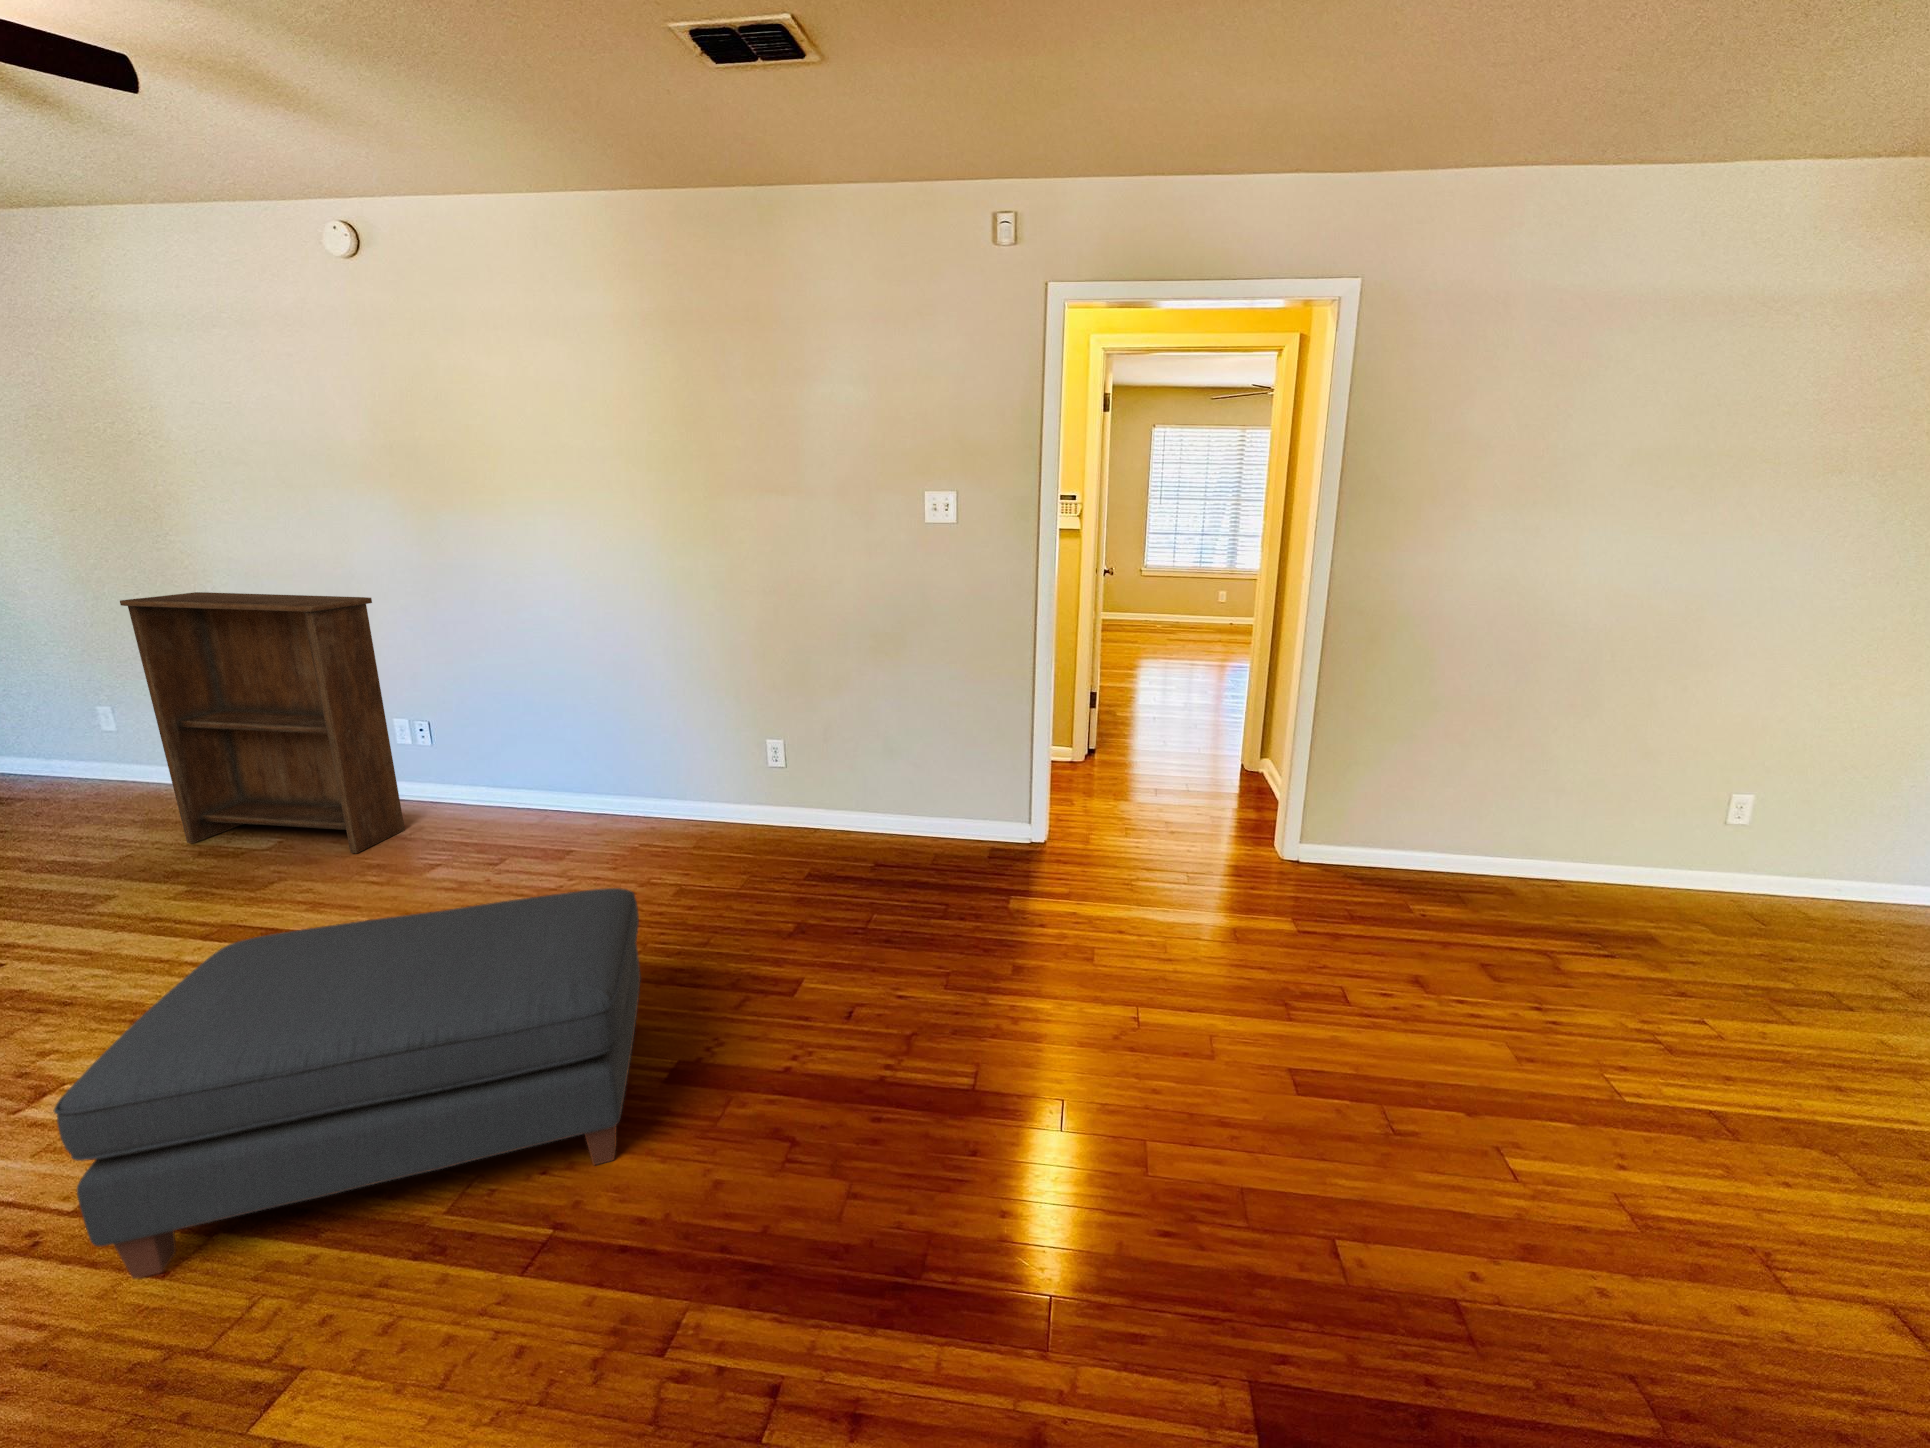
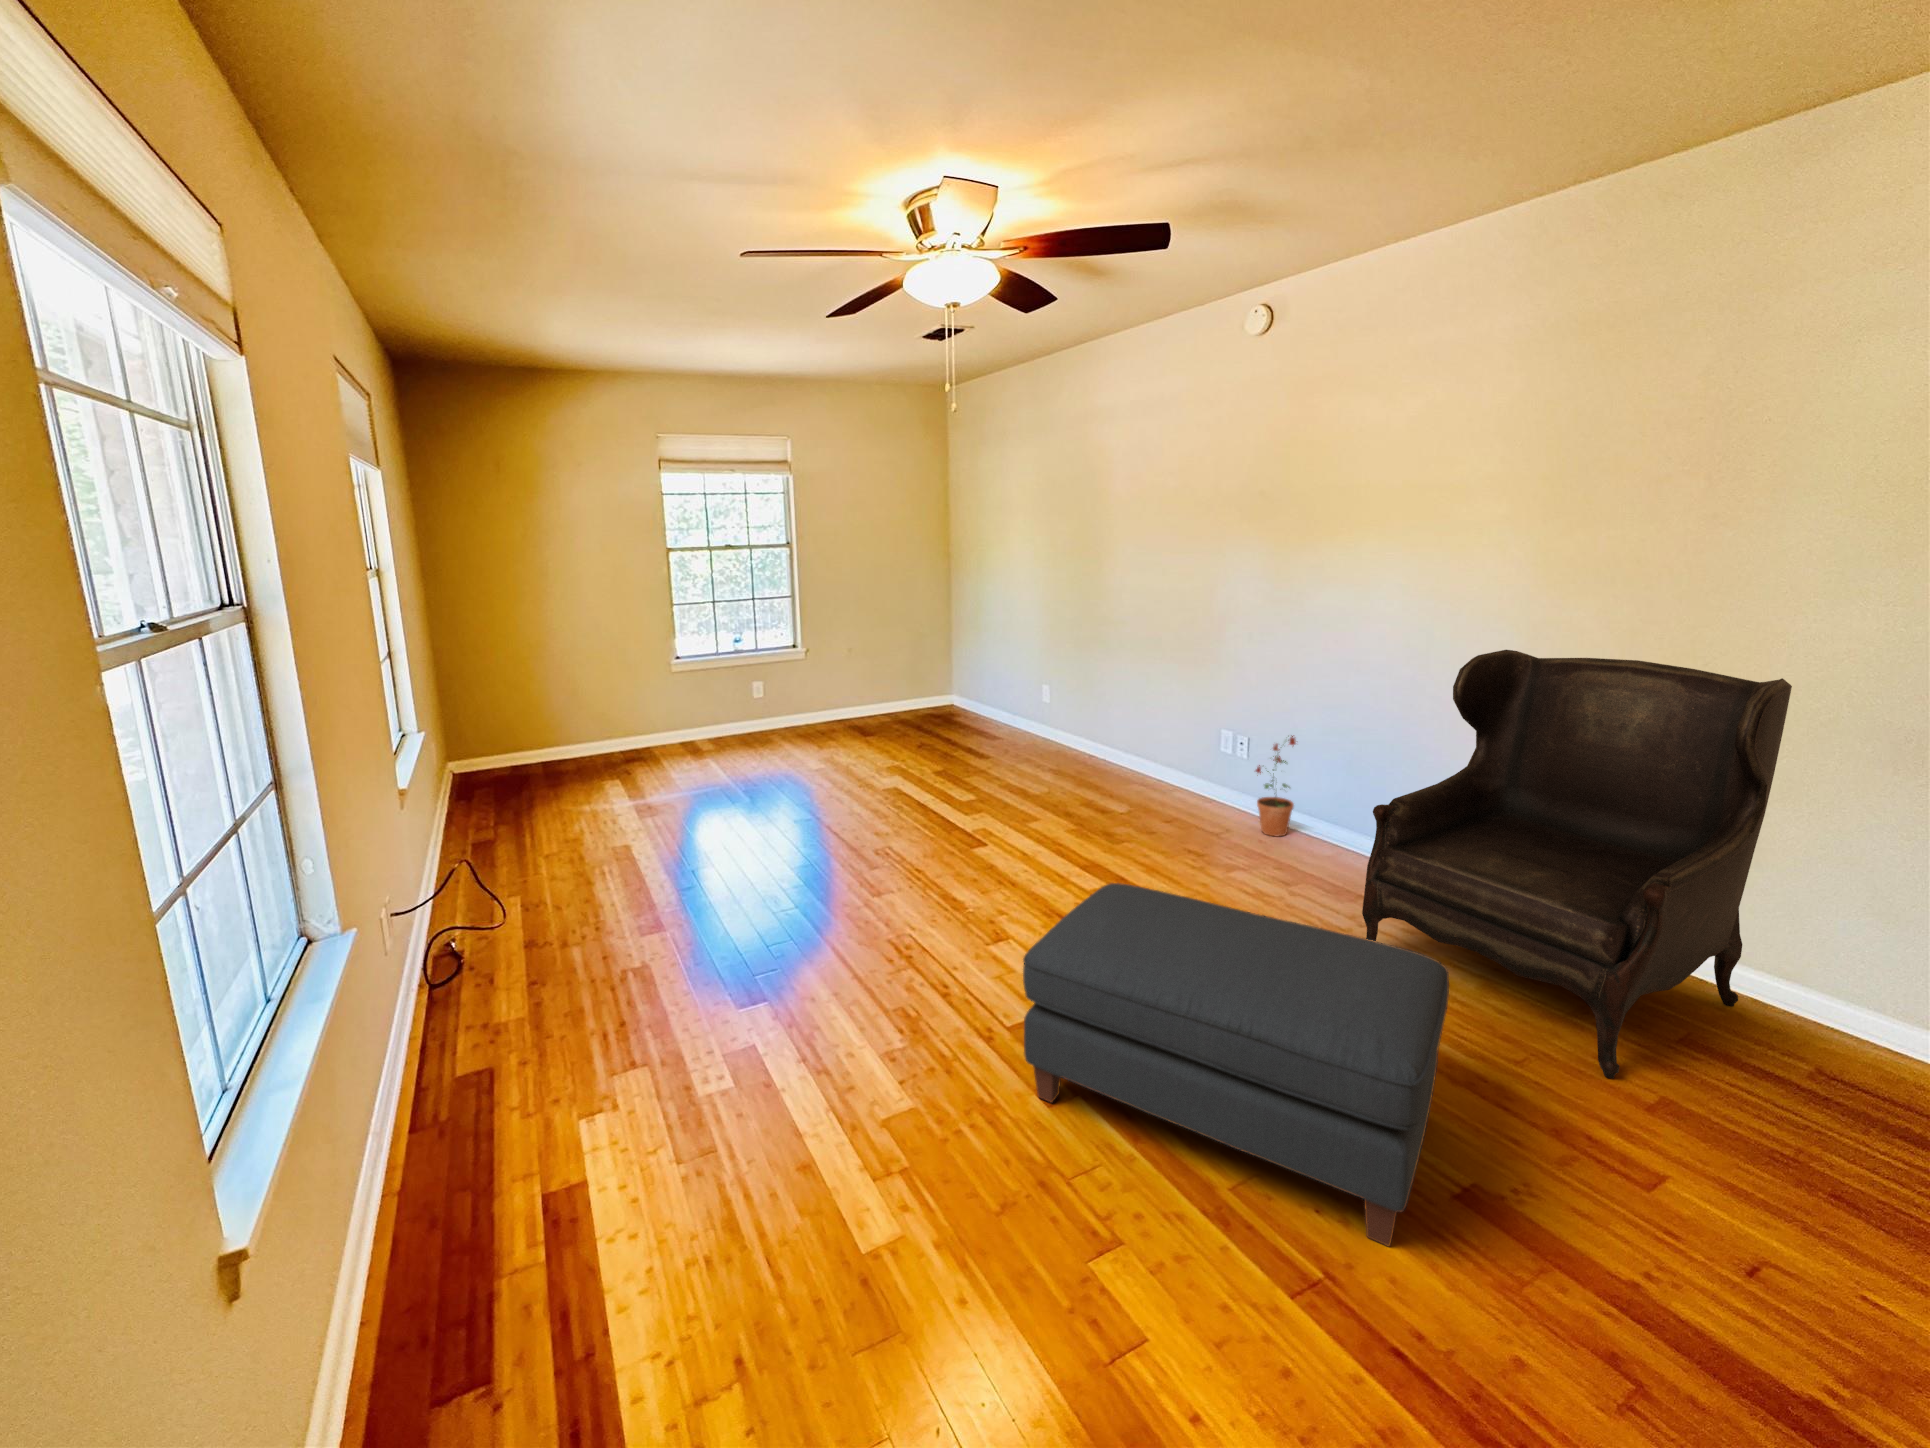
bookshelf: present [120,592,405,853] -> none [1069,605,1222,834]
armchair: none [562,613,829,927] -> present [1362,650,1792,1079]
potted plant: none [443,716,495,824] -> present [1256,735,1296,836]

